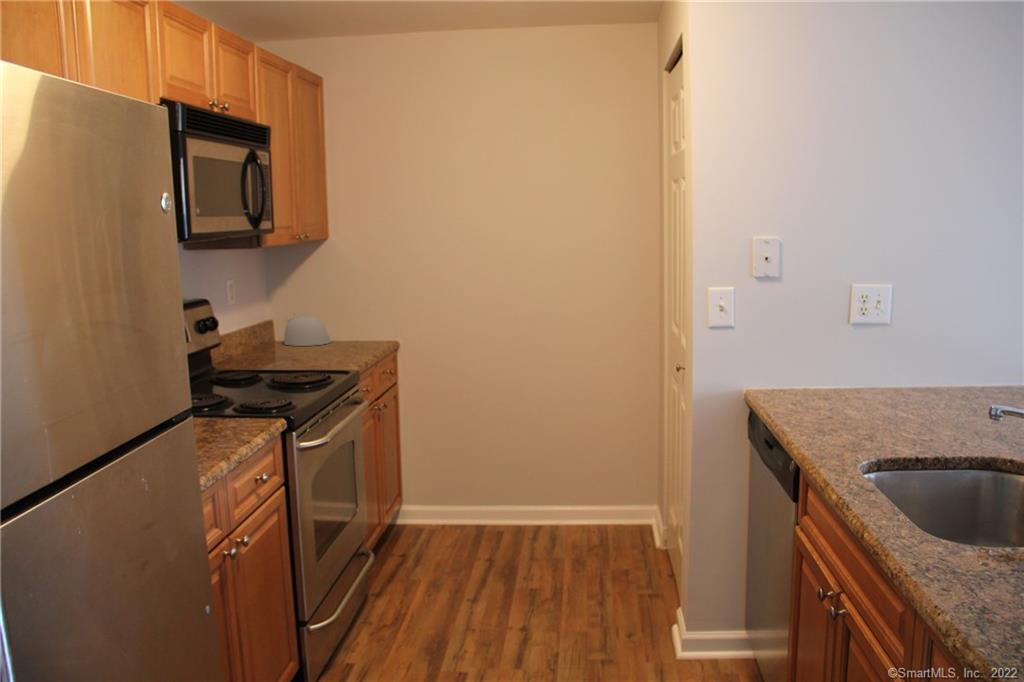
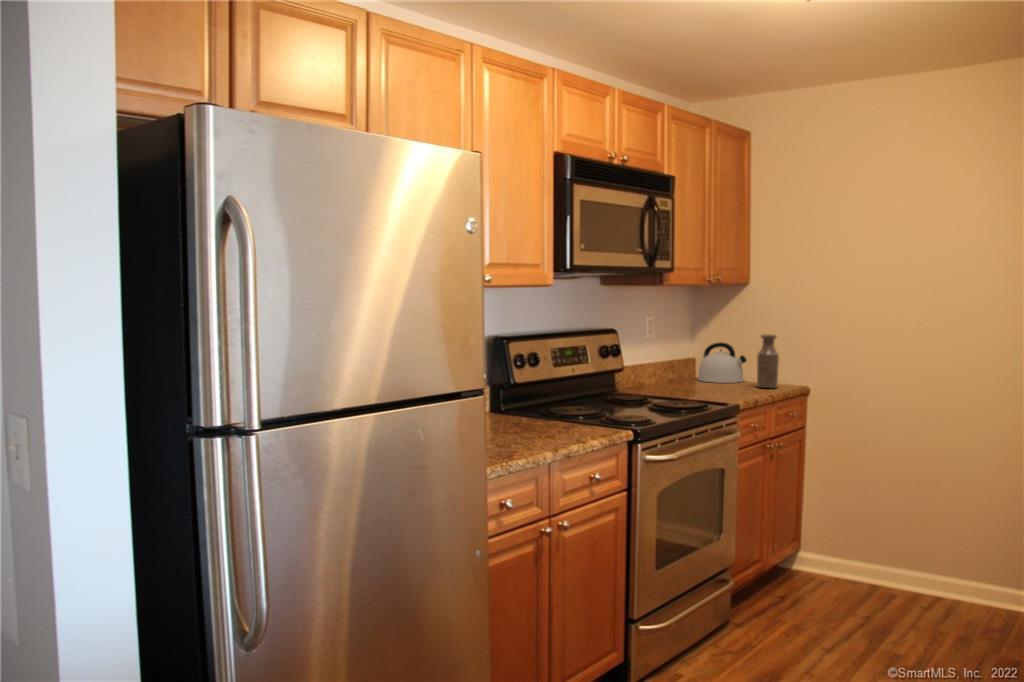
bottle: none [351,295,371,349] -> present [757,334,779,388]

